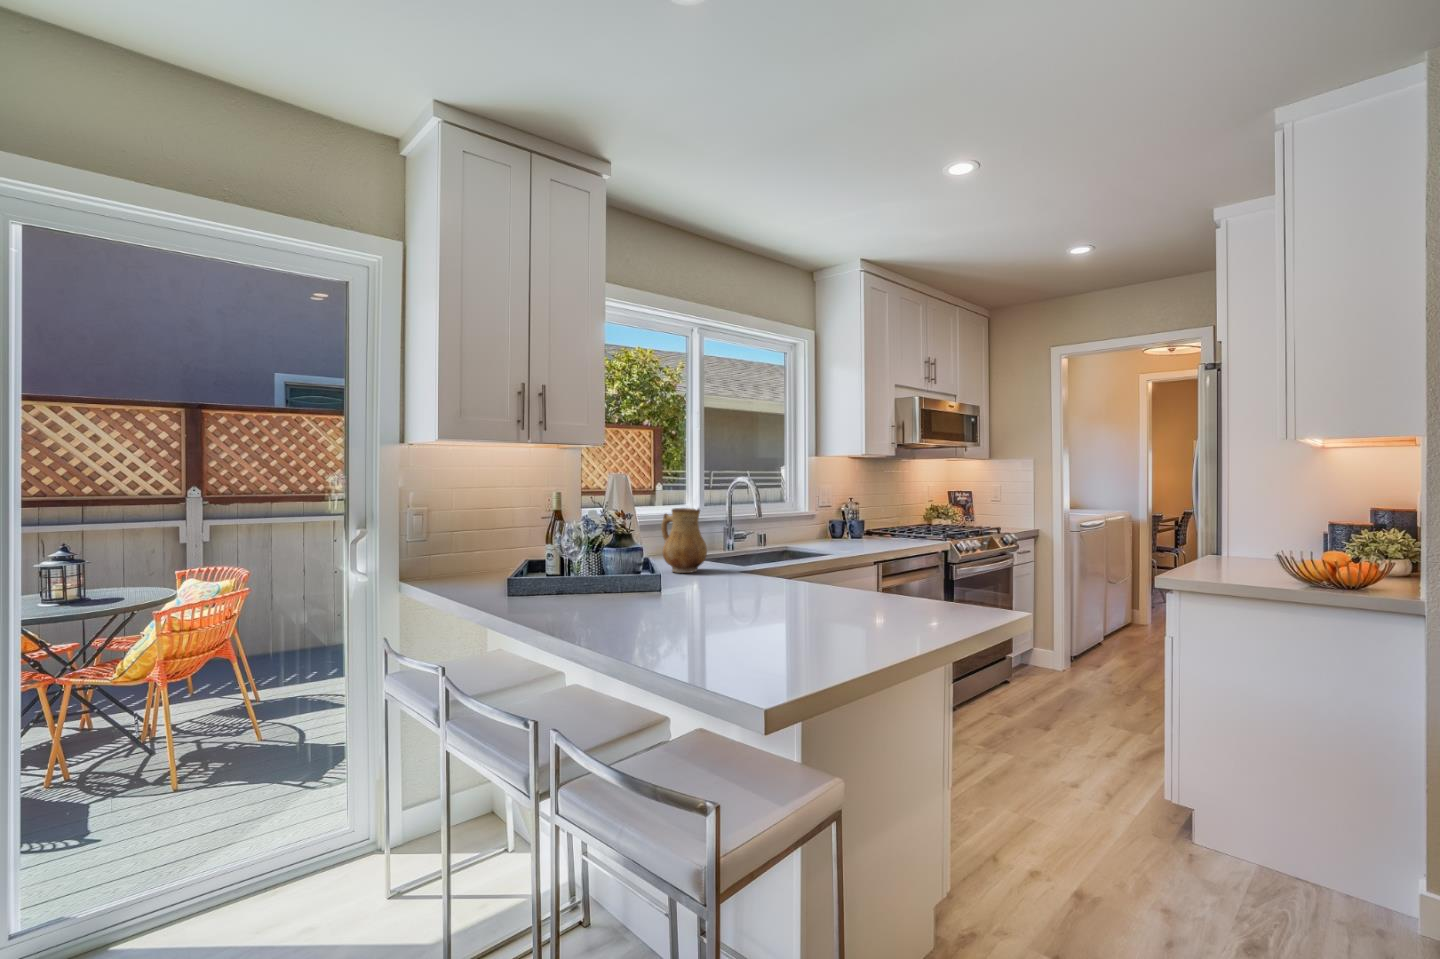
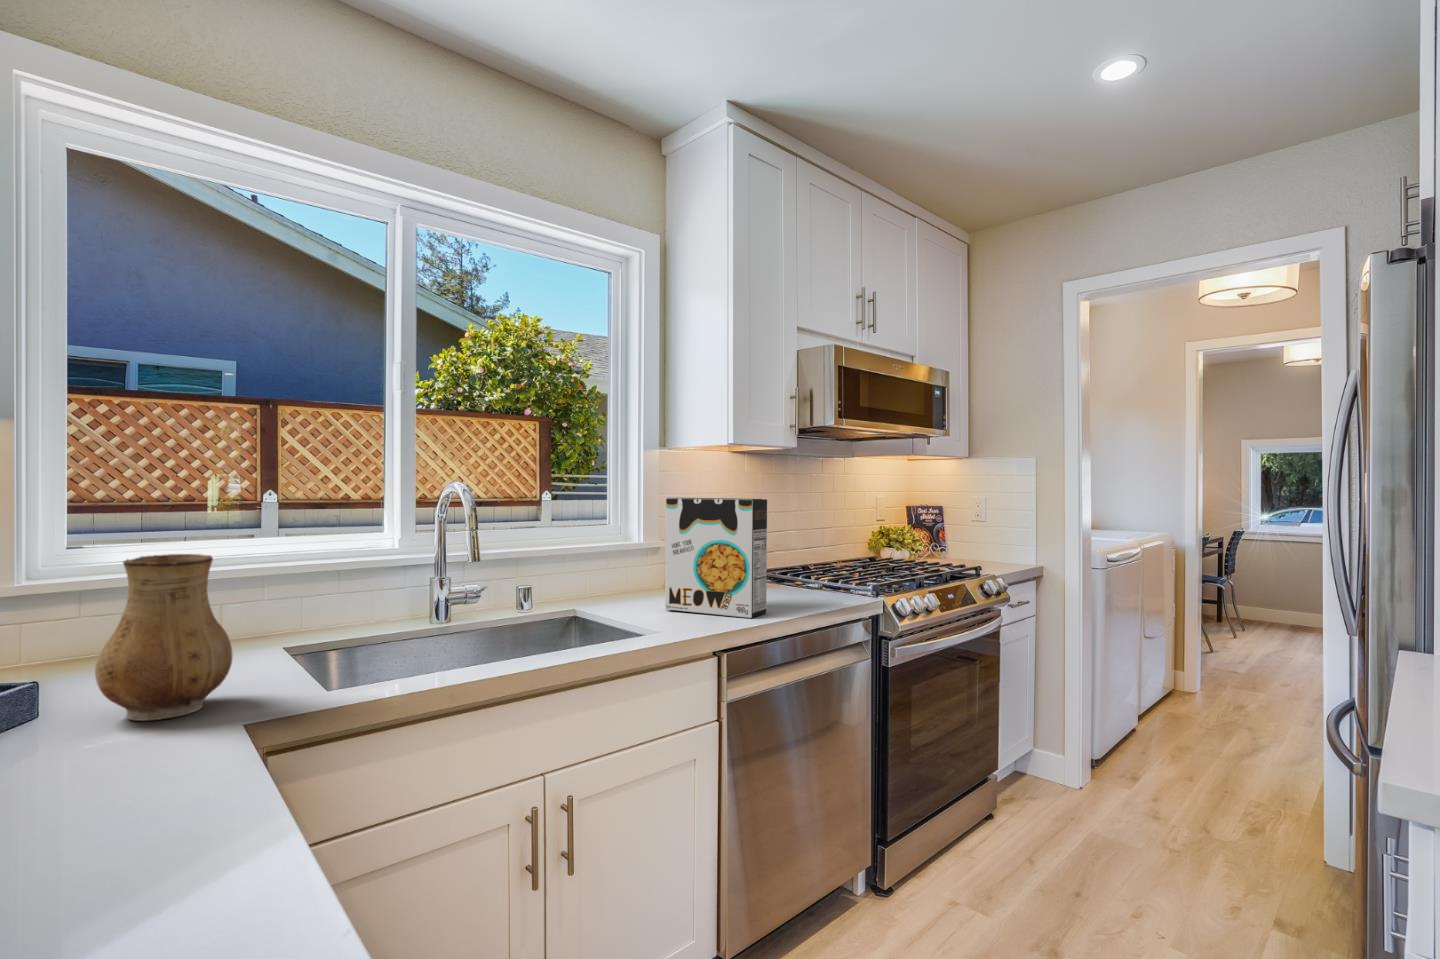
cereal box: none [835,485,892,549] -> present [665,498,767,618]

